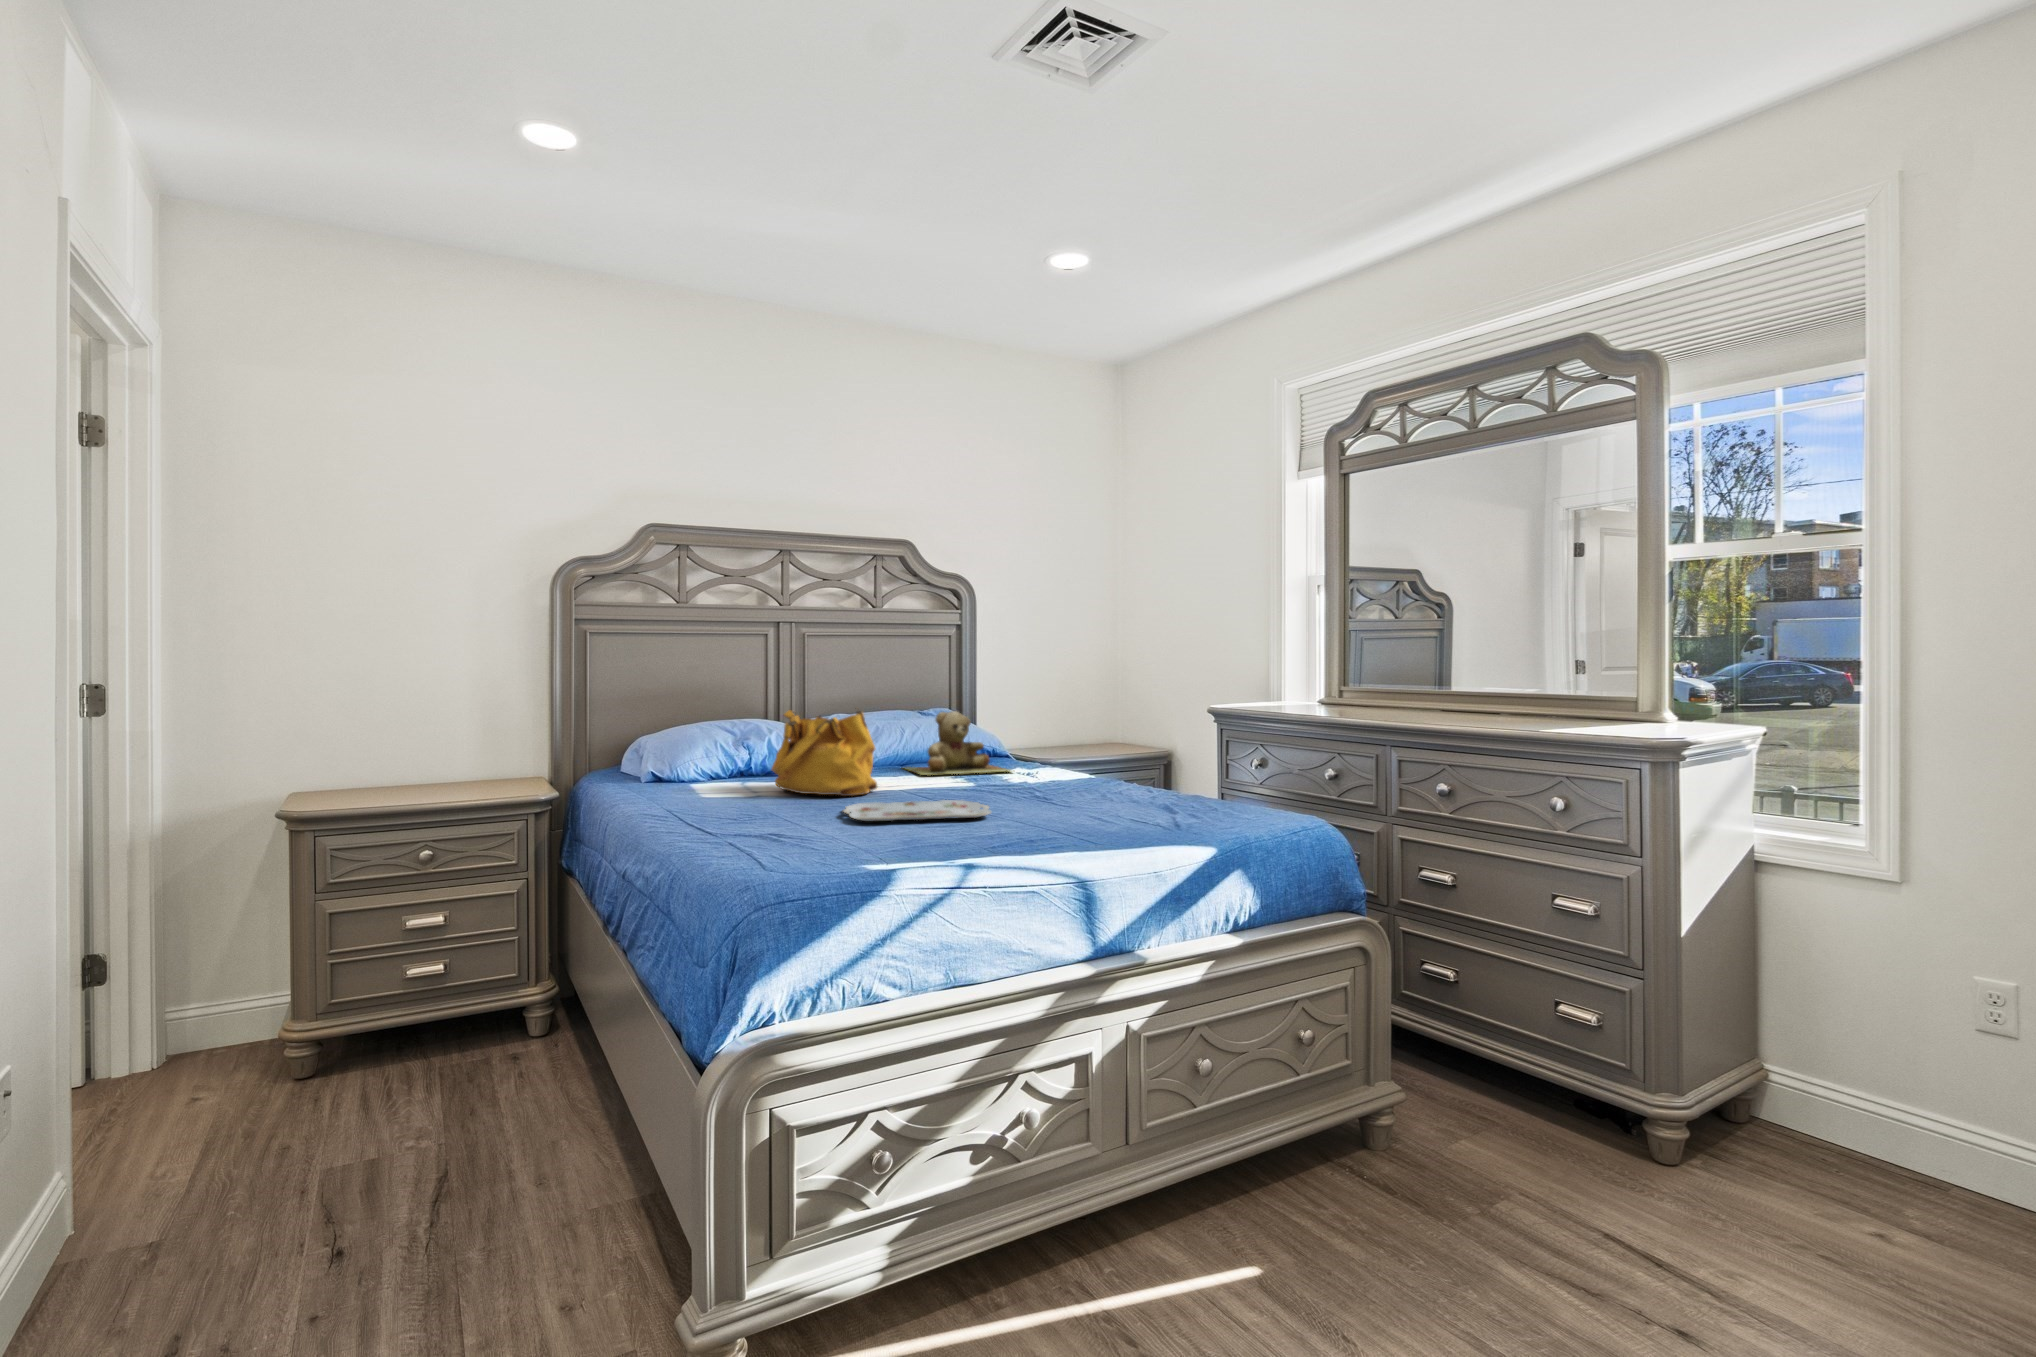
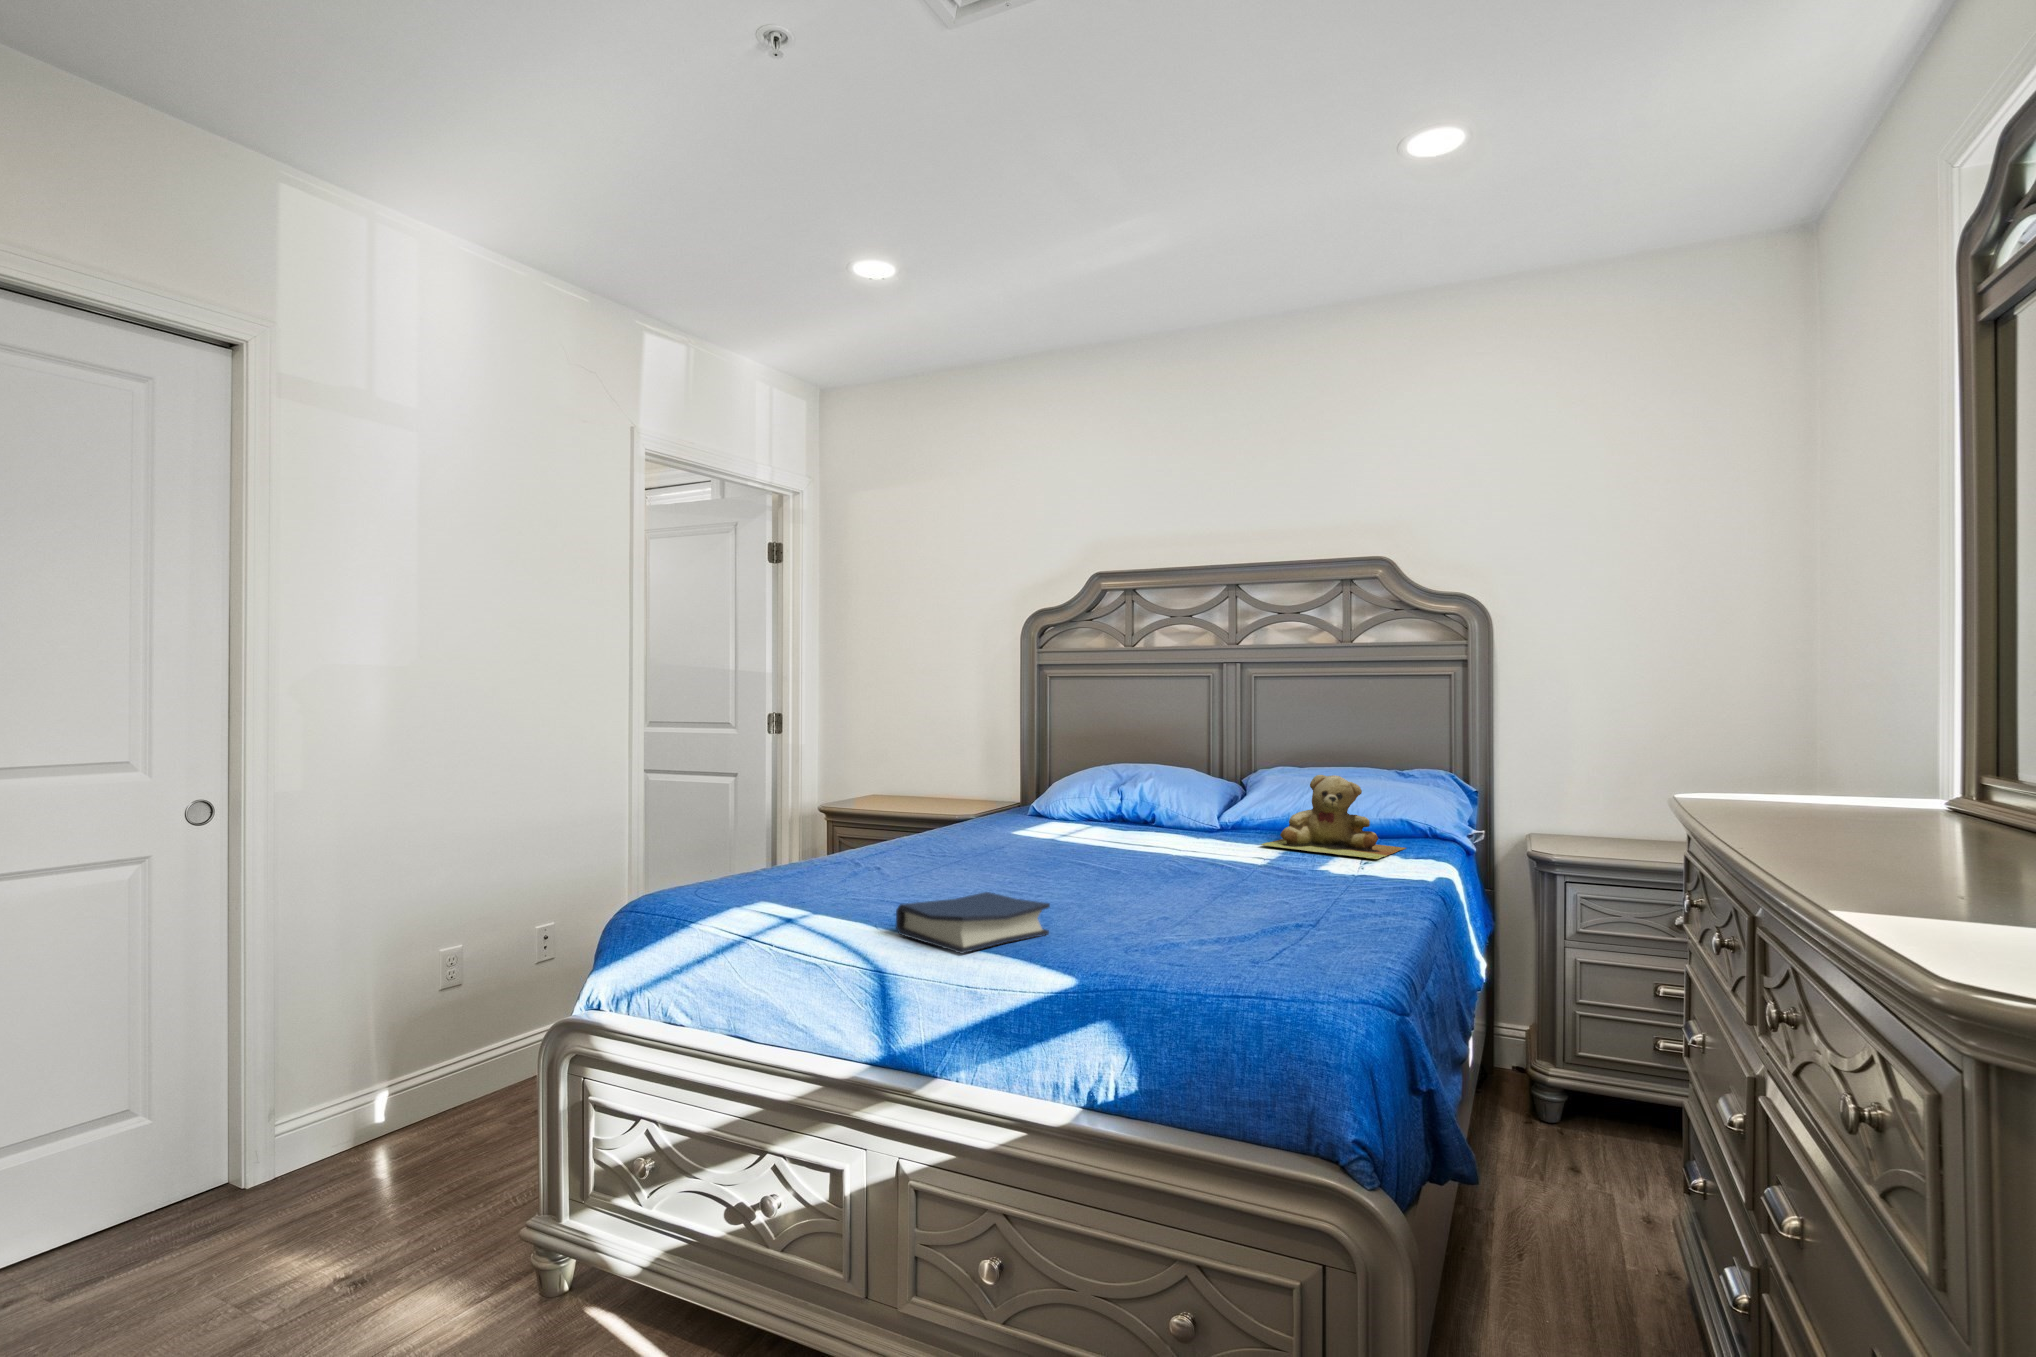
handbag: present [772,707,877,796] -> none [1046,756,1161,852]
serving tray: present [843,800,991,821] -> none [966,857,1137,891]
hardback book: none [1014,811,1120,856] -> present [896,892,1050,954]

